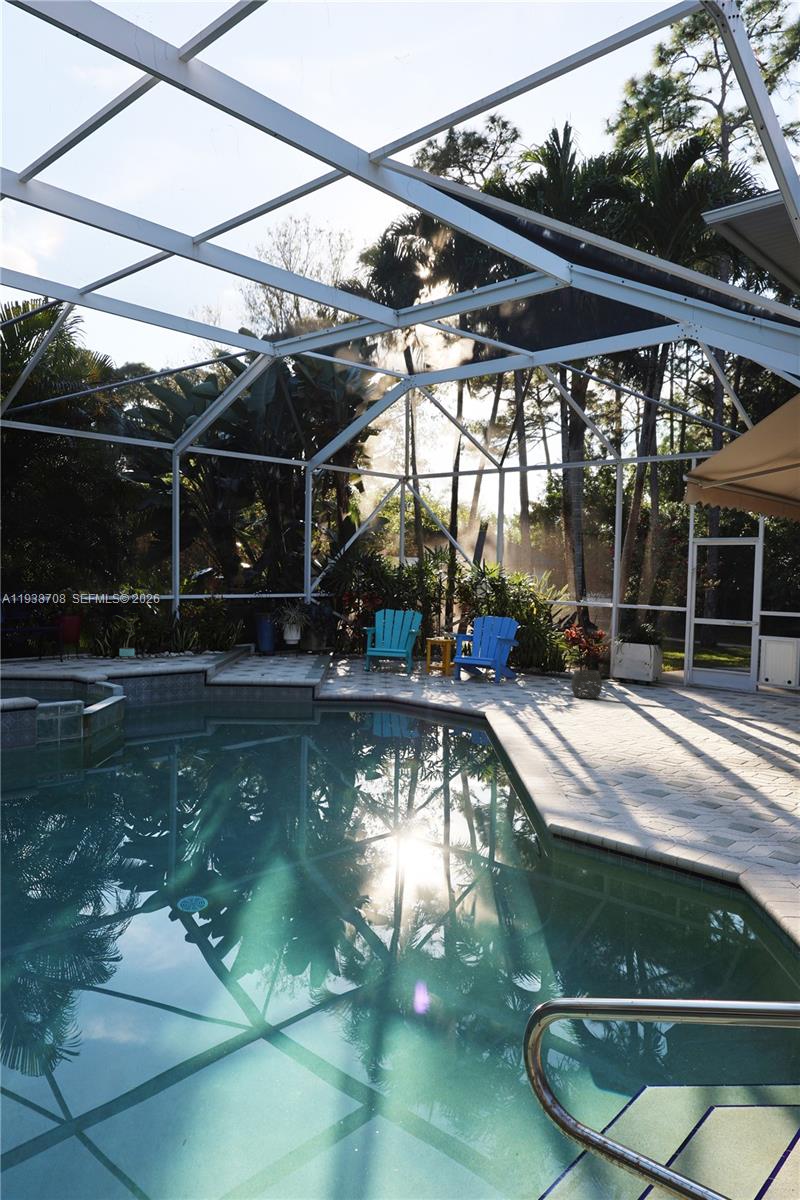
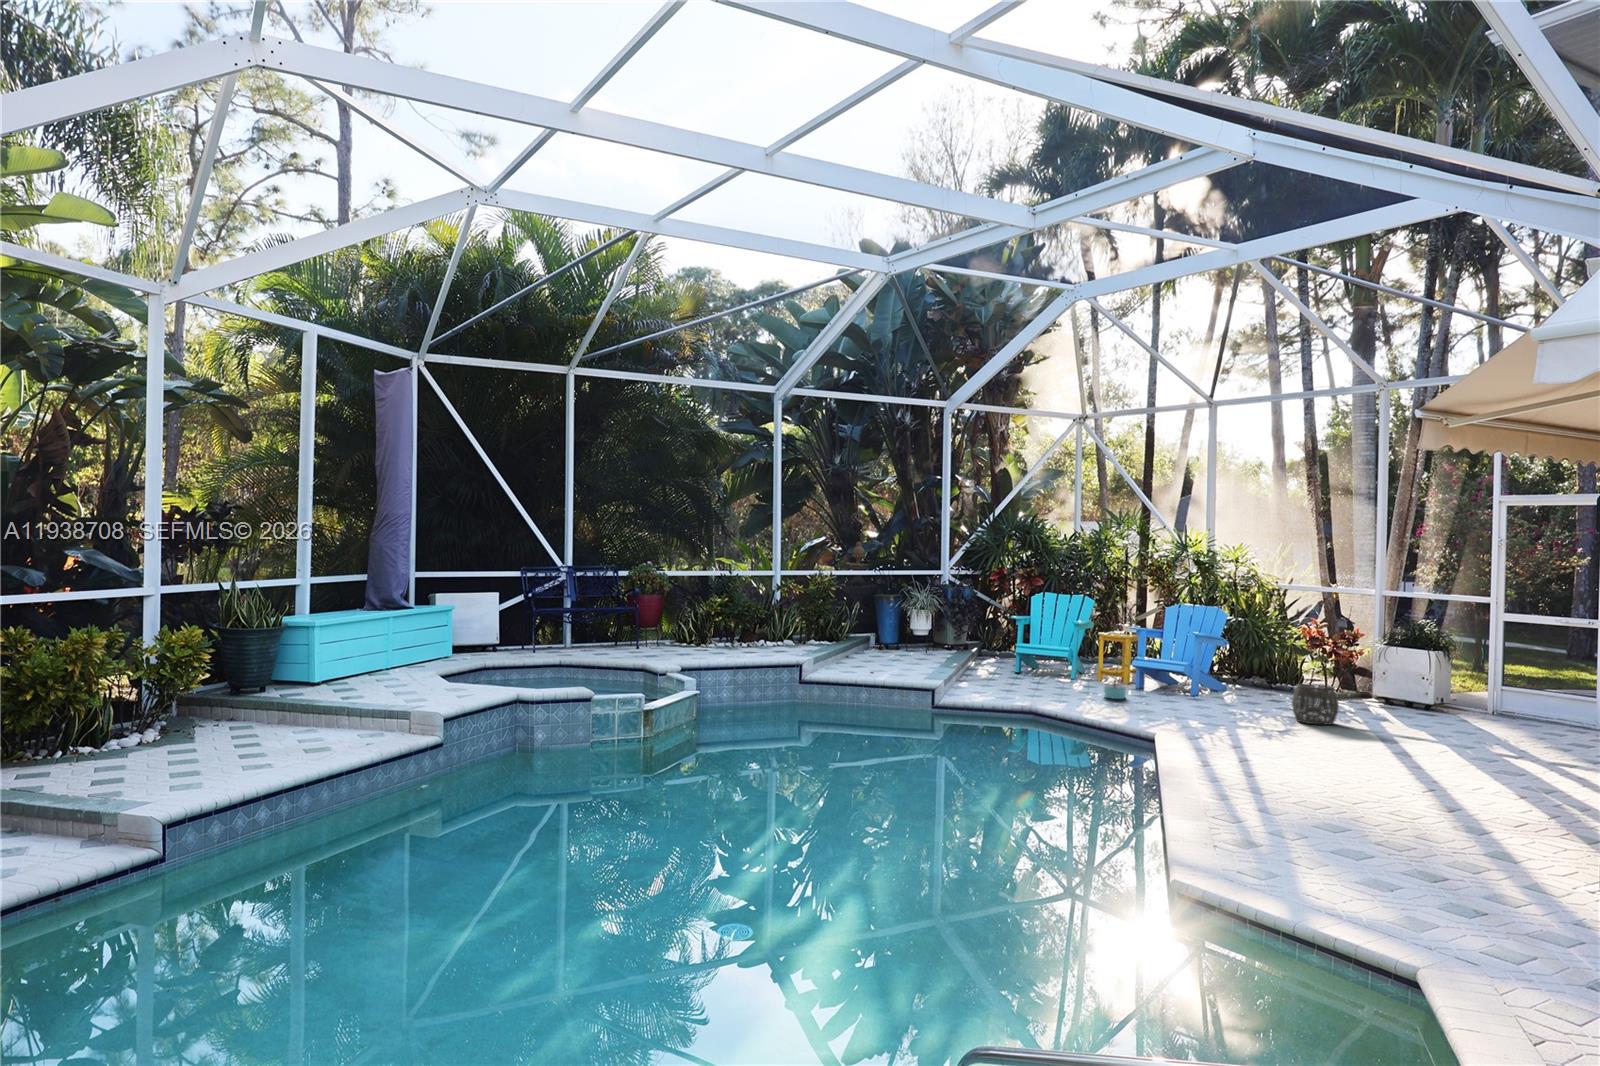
potted plant: present [116,610,141,656] -> present [1104,649,1137,699]

